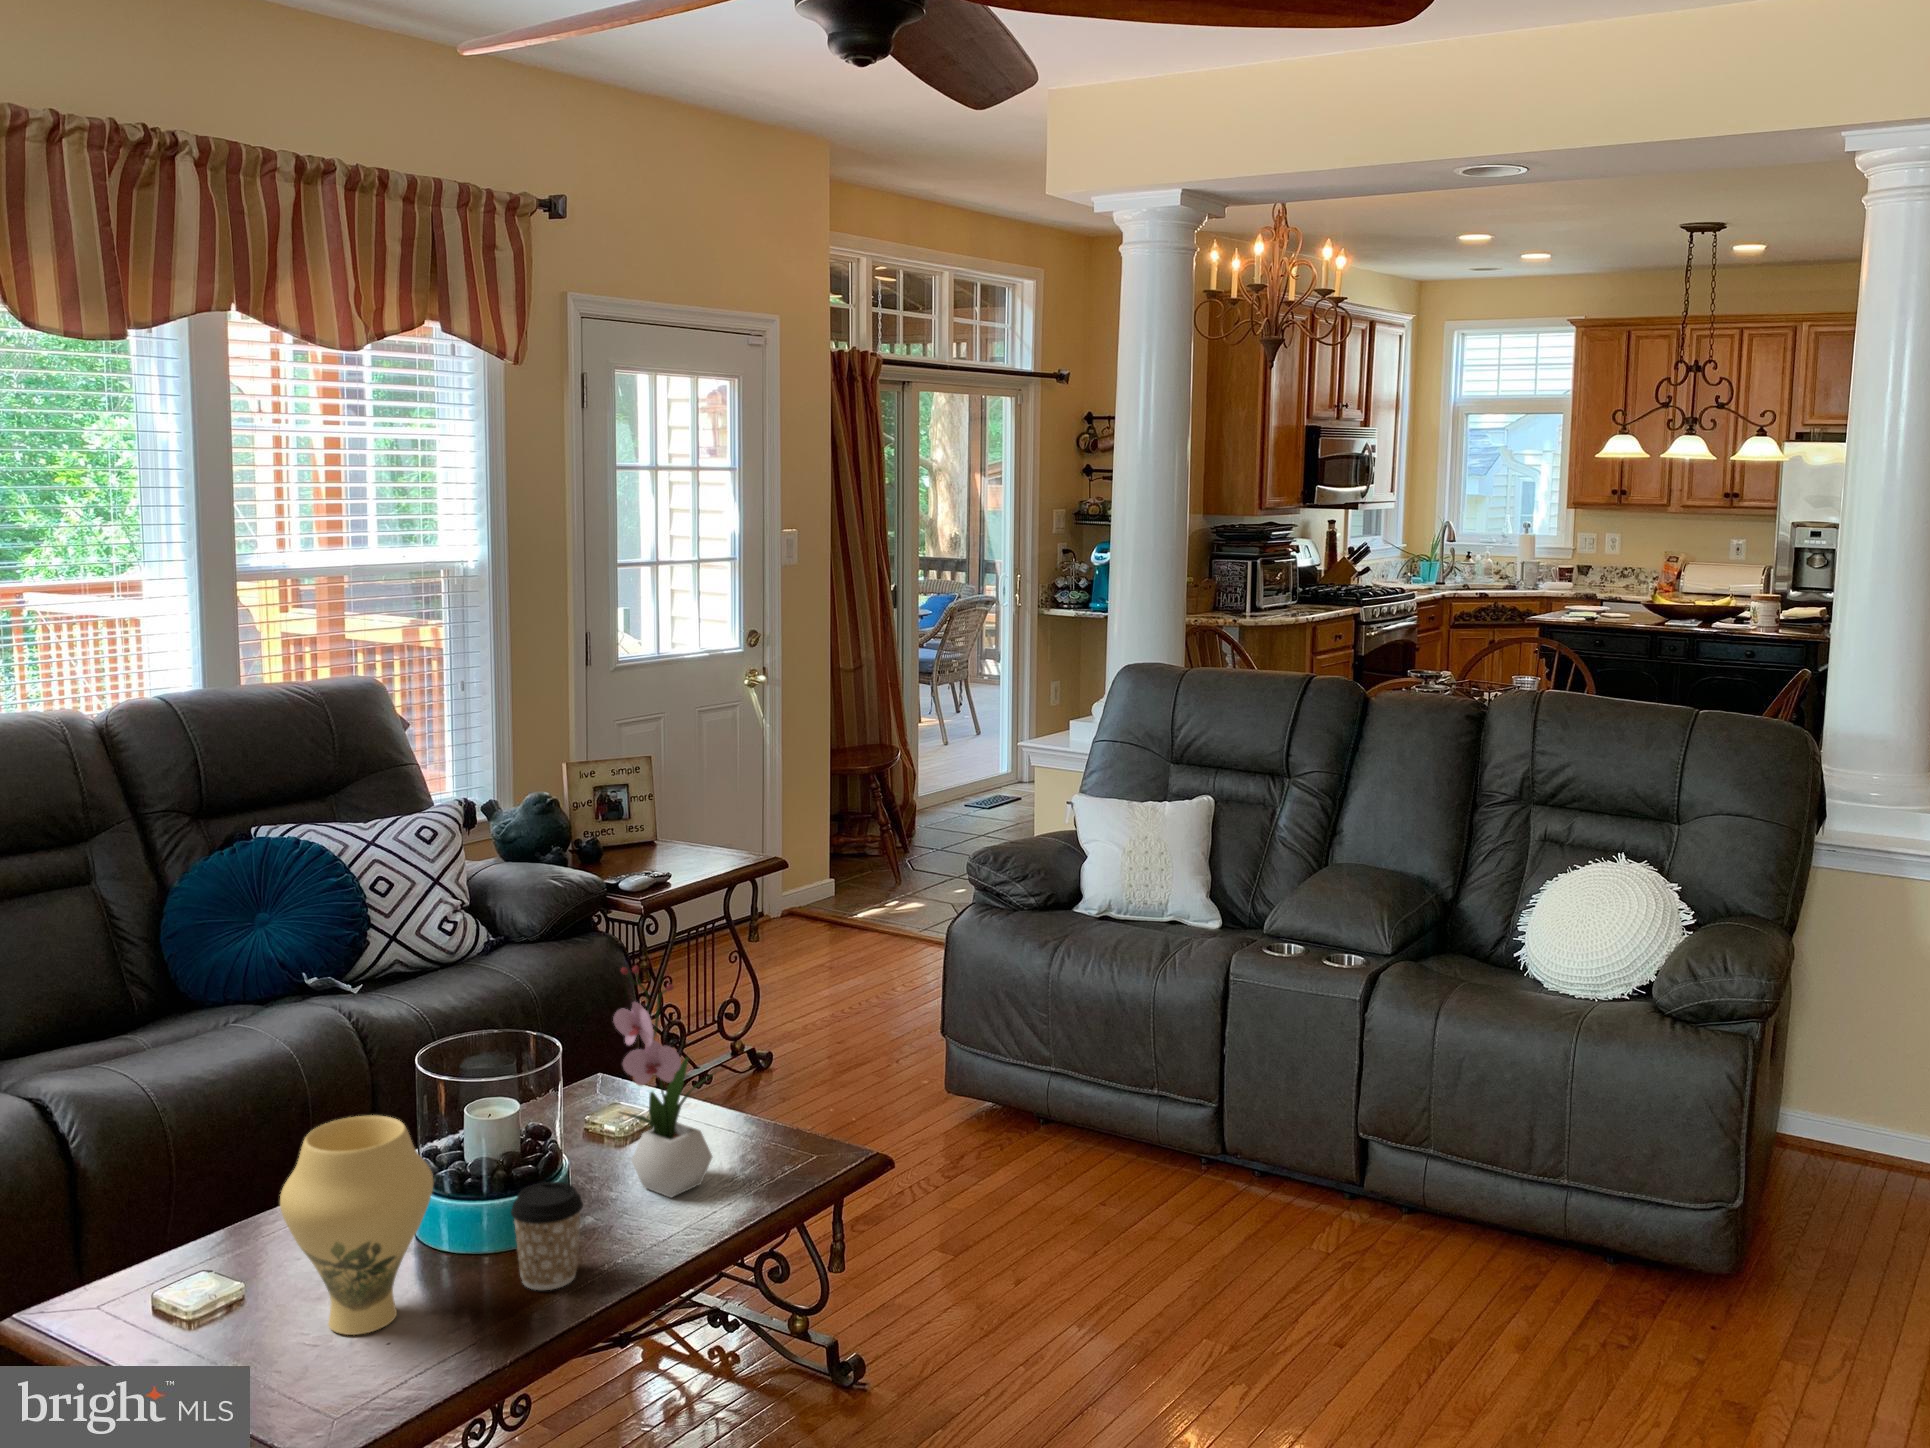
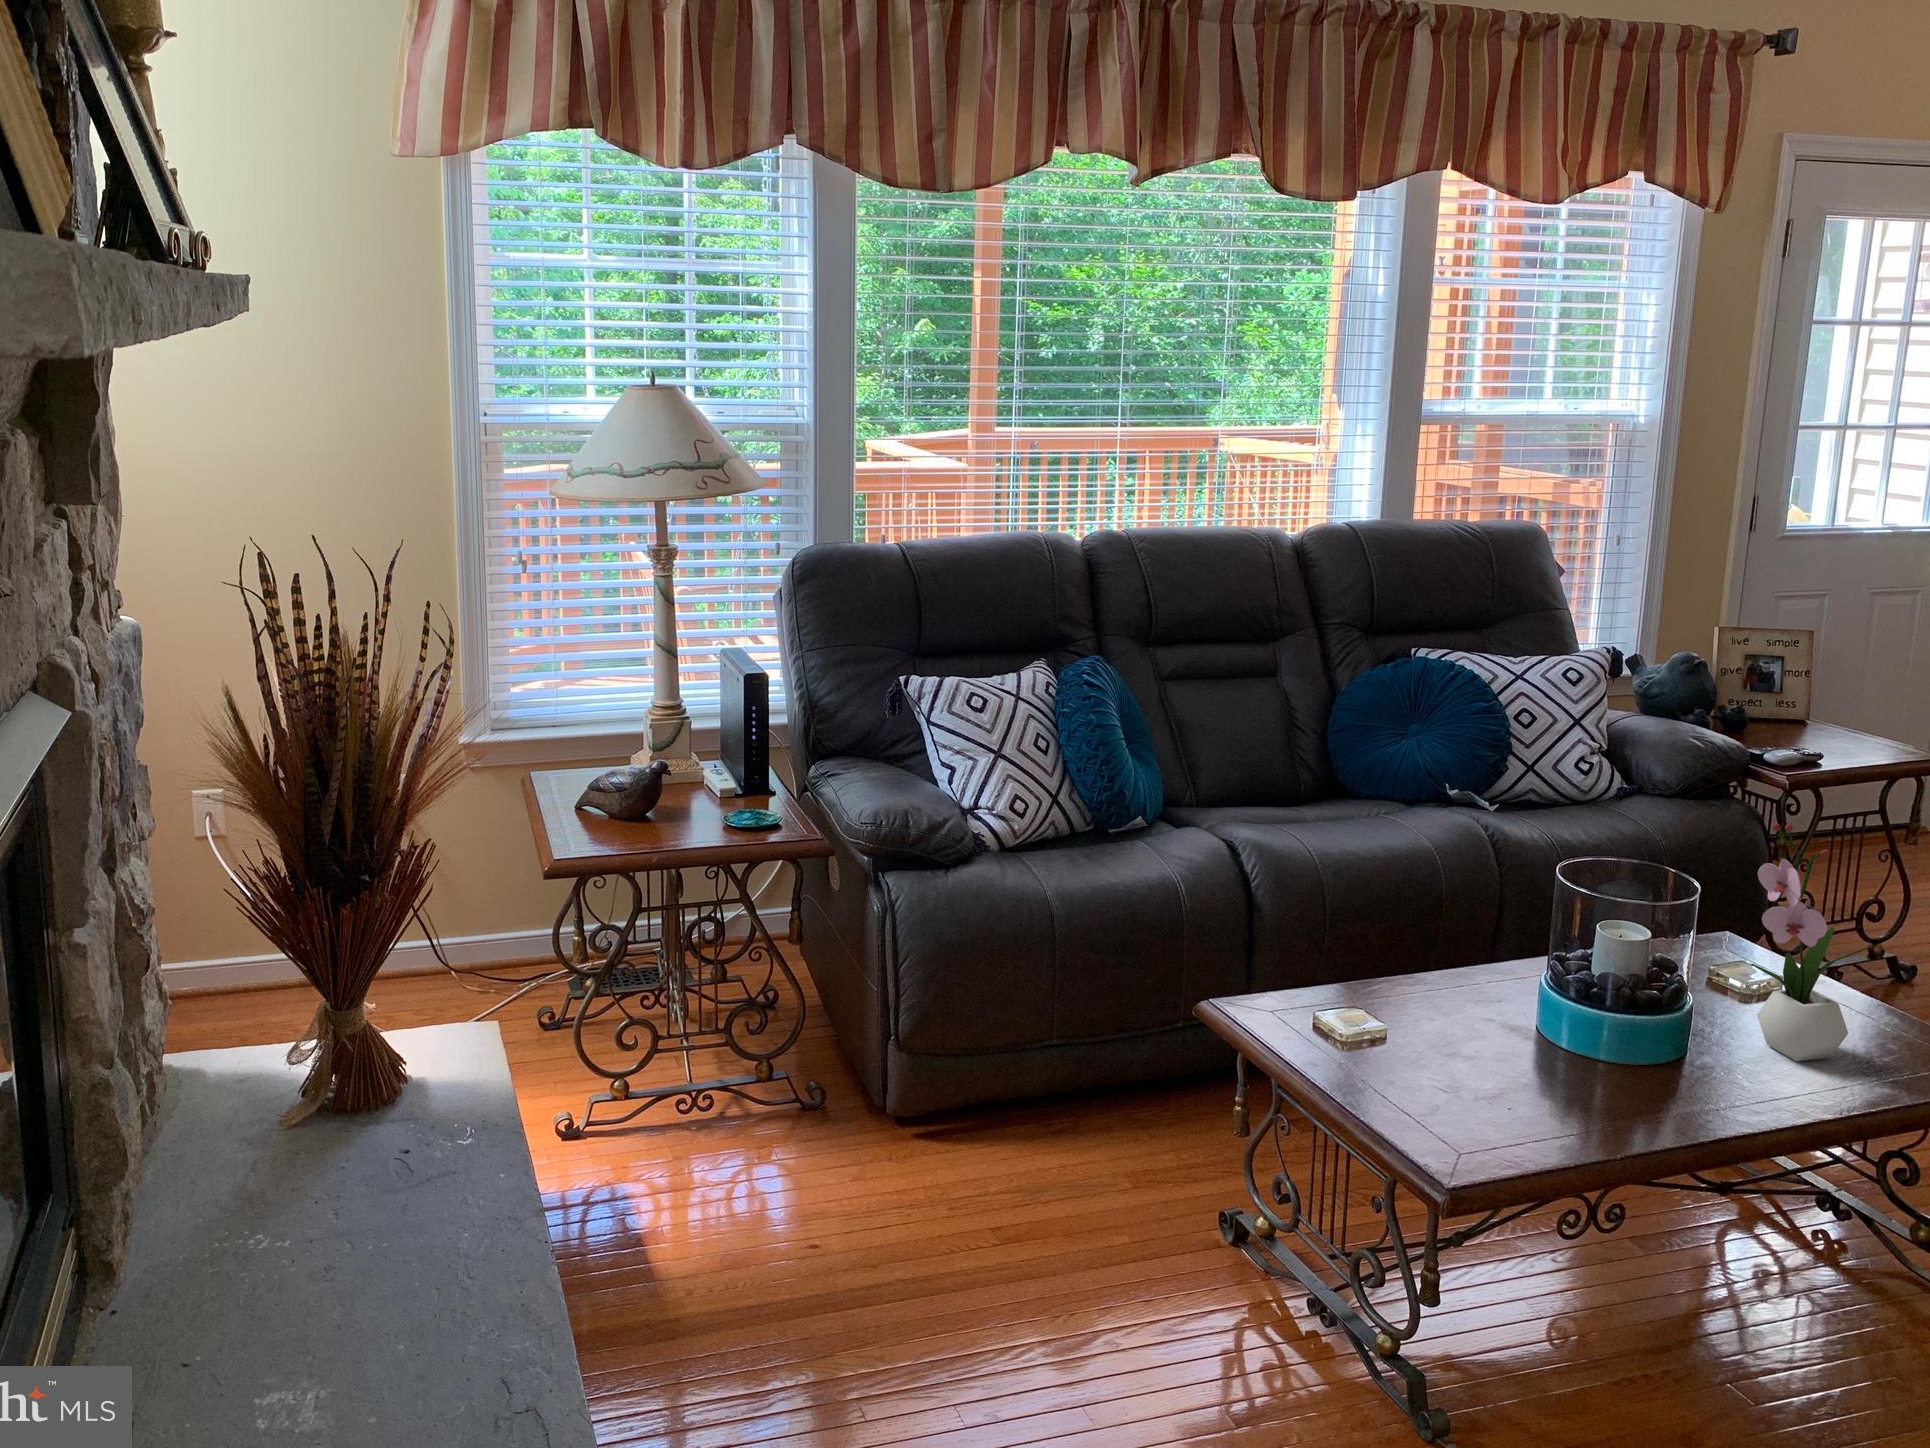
vase: present [280,1116,434,1335] -> none [1431,903,1566,1093]
coffee cup: present [511,1182,583,1290] -> none [1634,1007,1706,1108]

